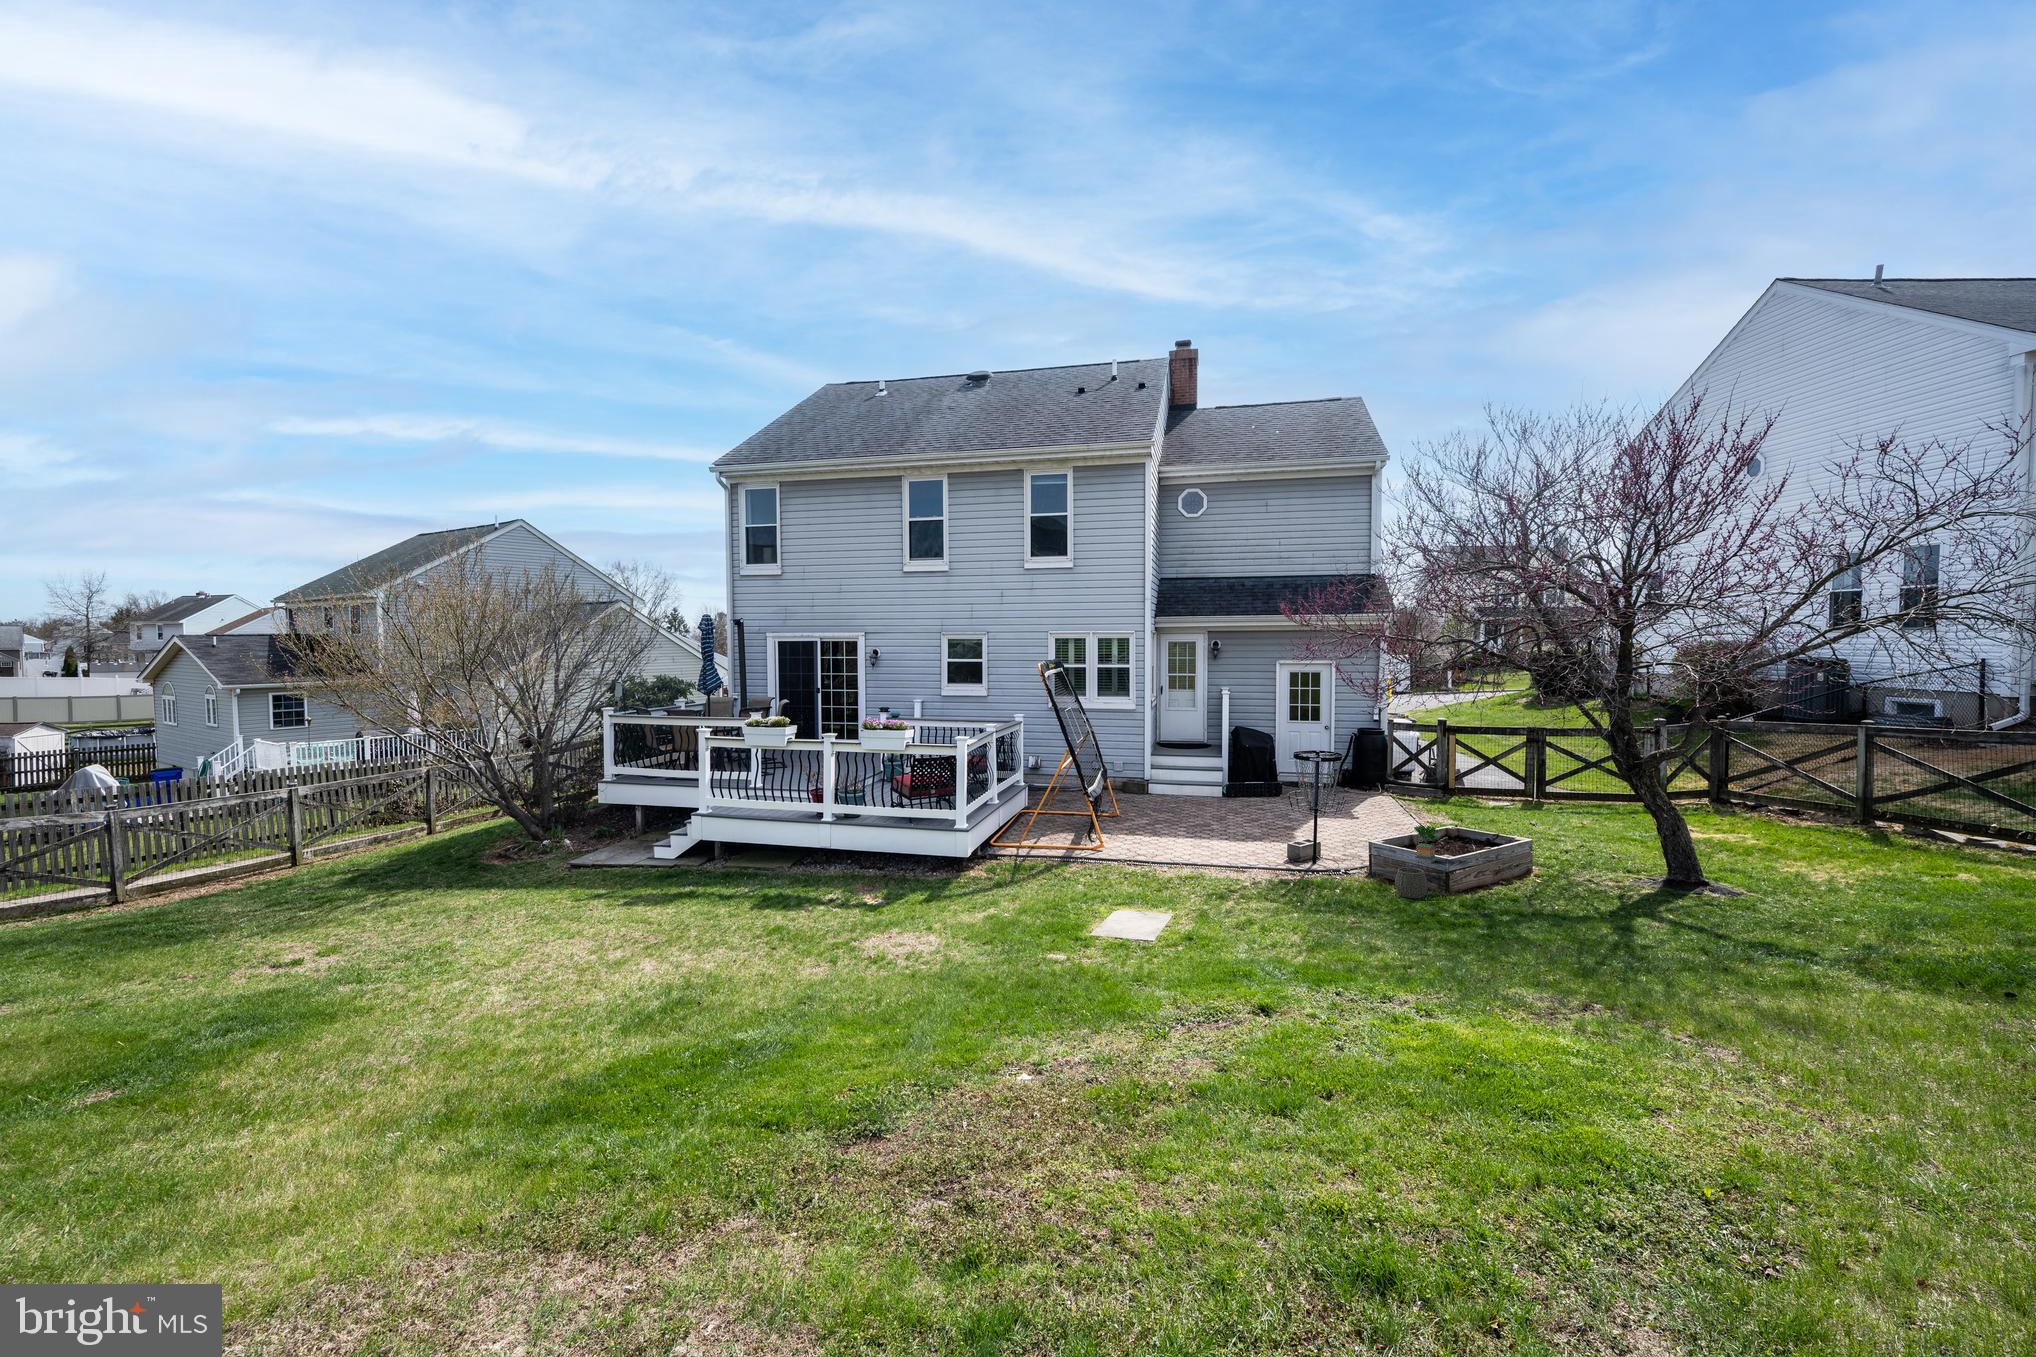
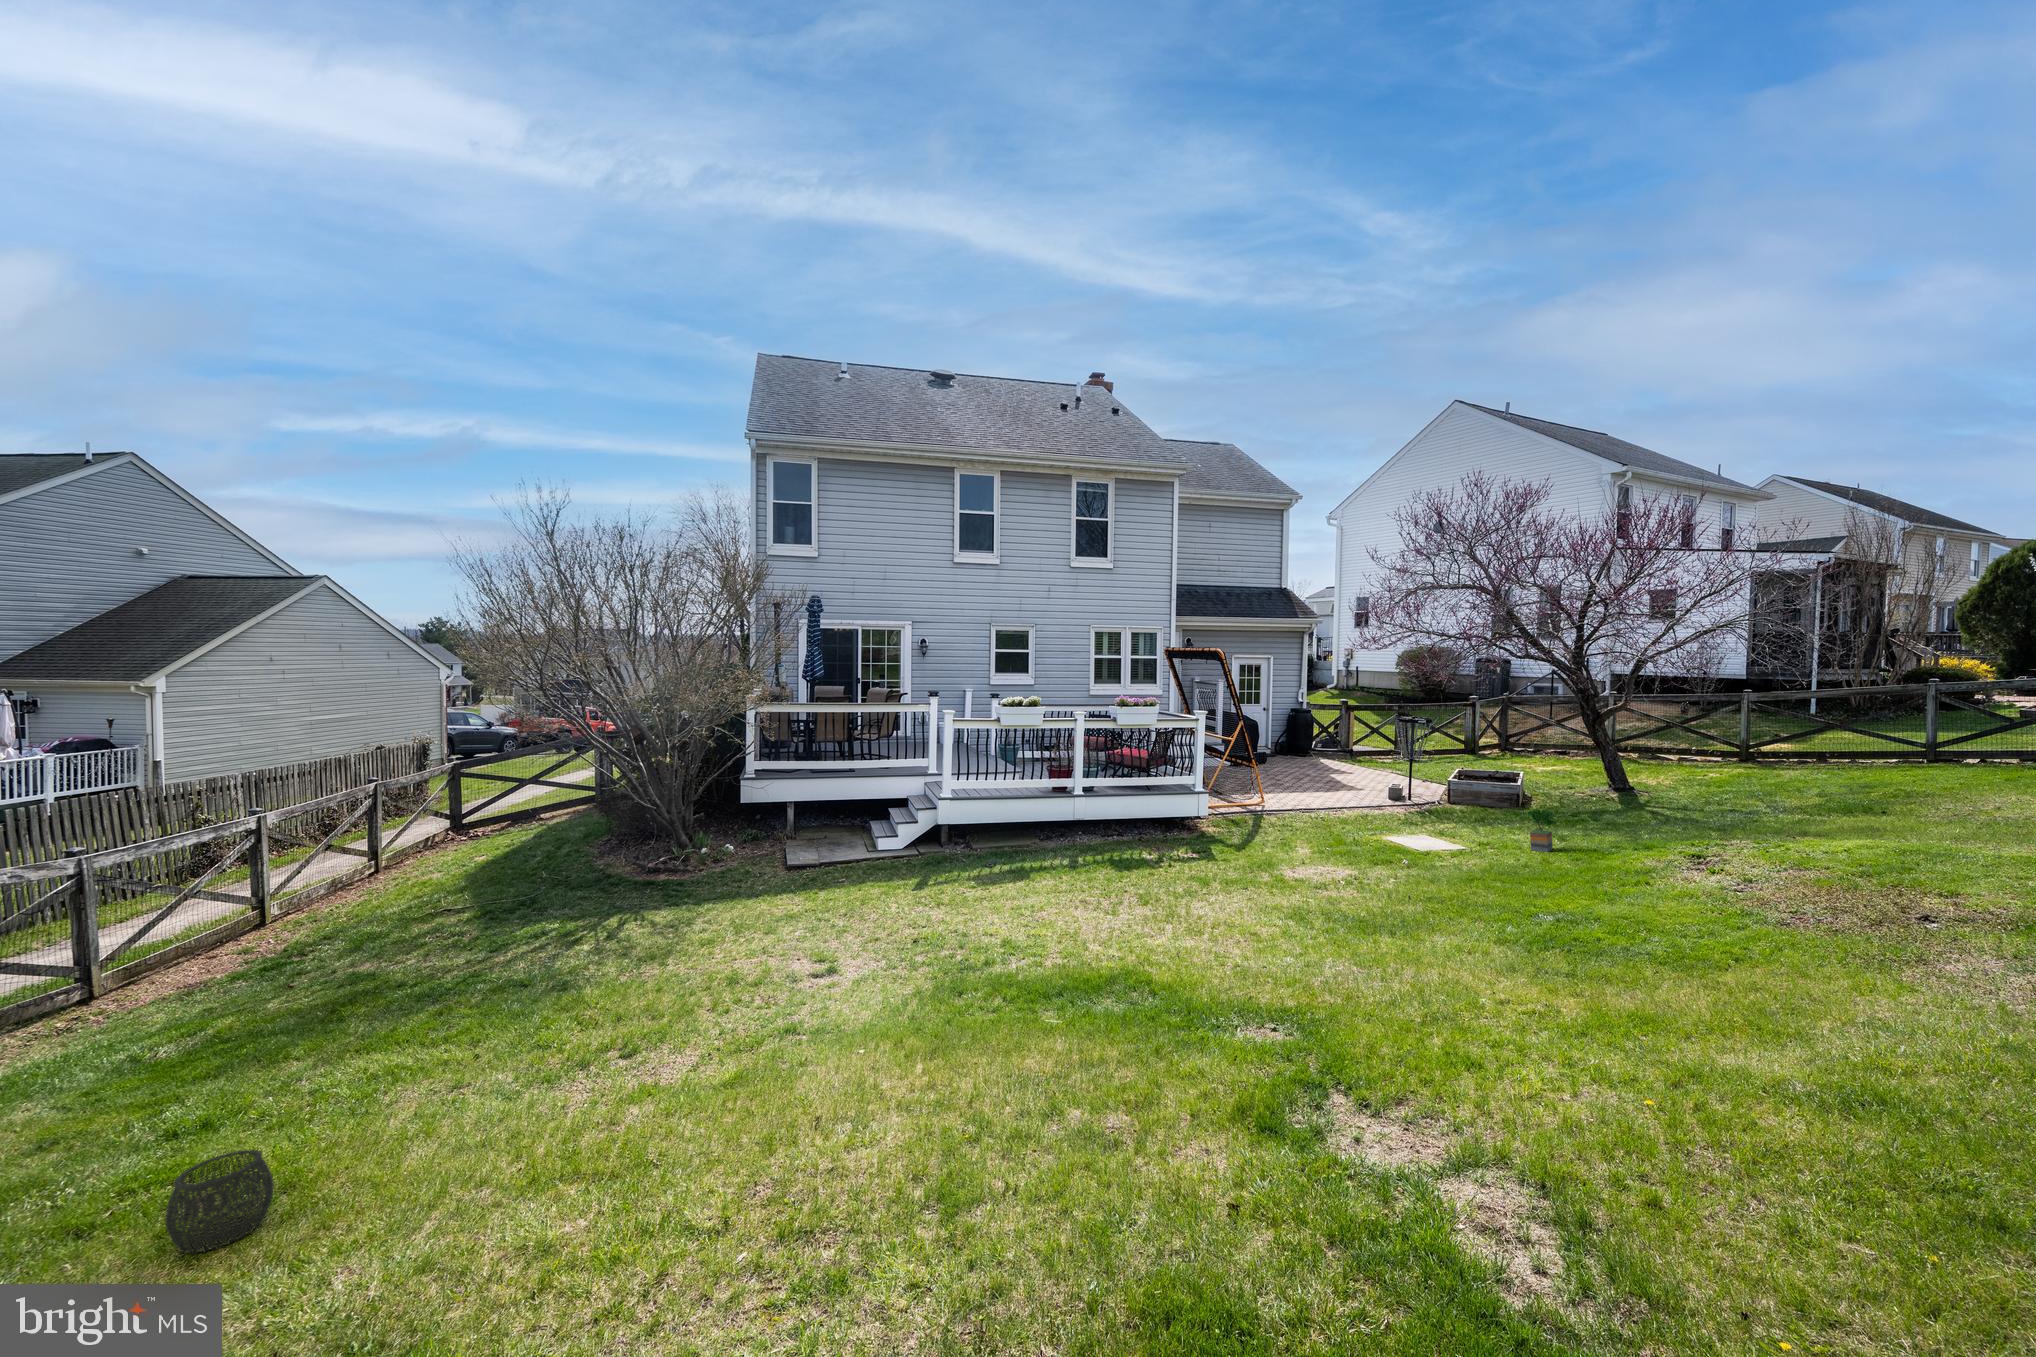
woven basket: present [1395,867,1428,898] -> present [165,1149,274,1254]

